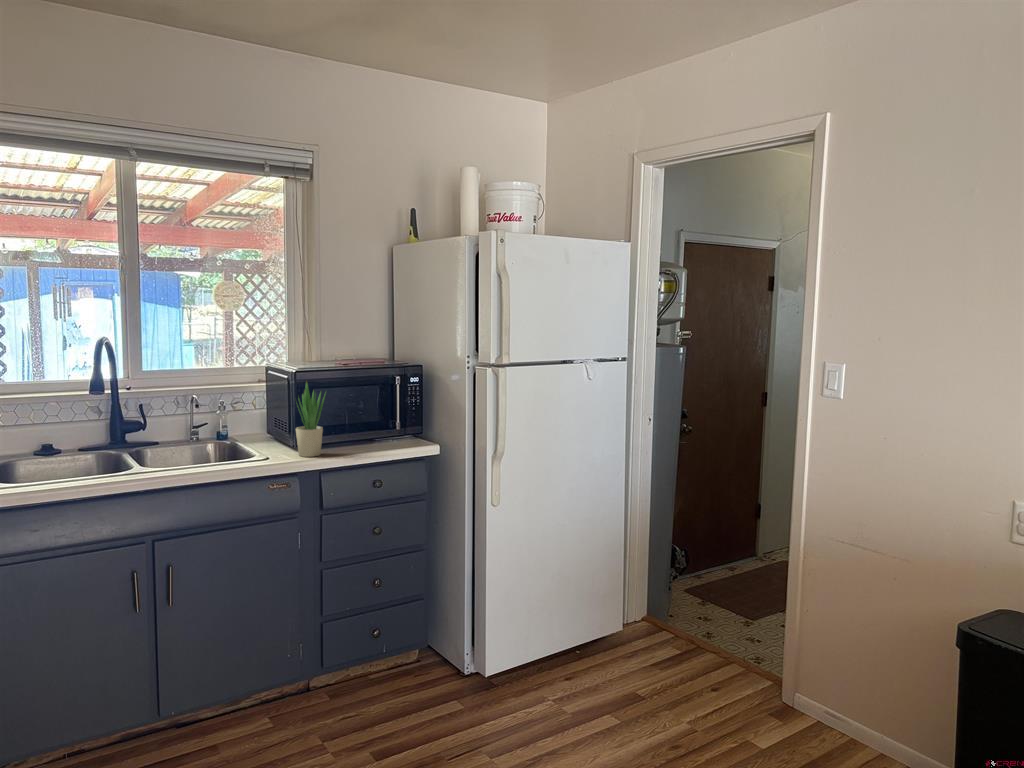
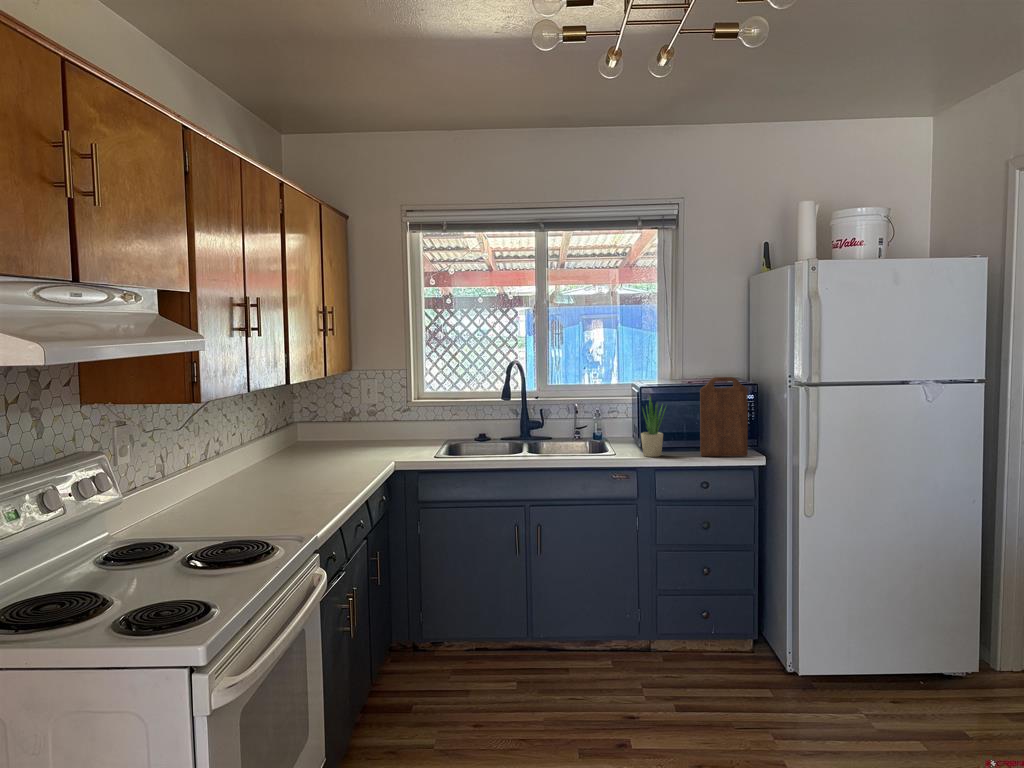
cutting board: none [364,358,415,451] -> present [700,377,748,456]

